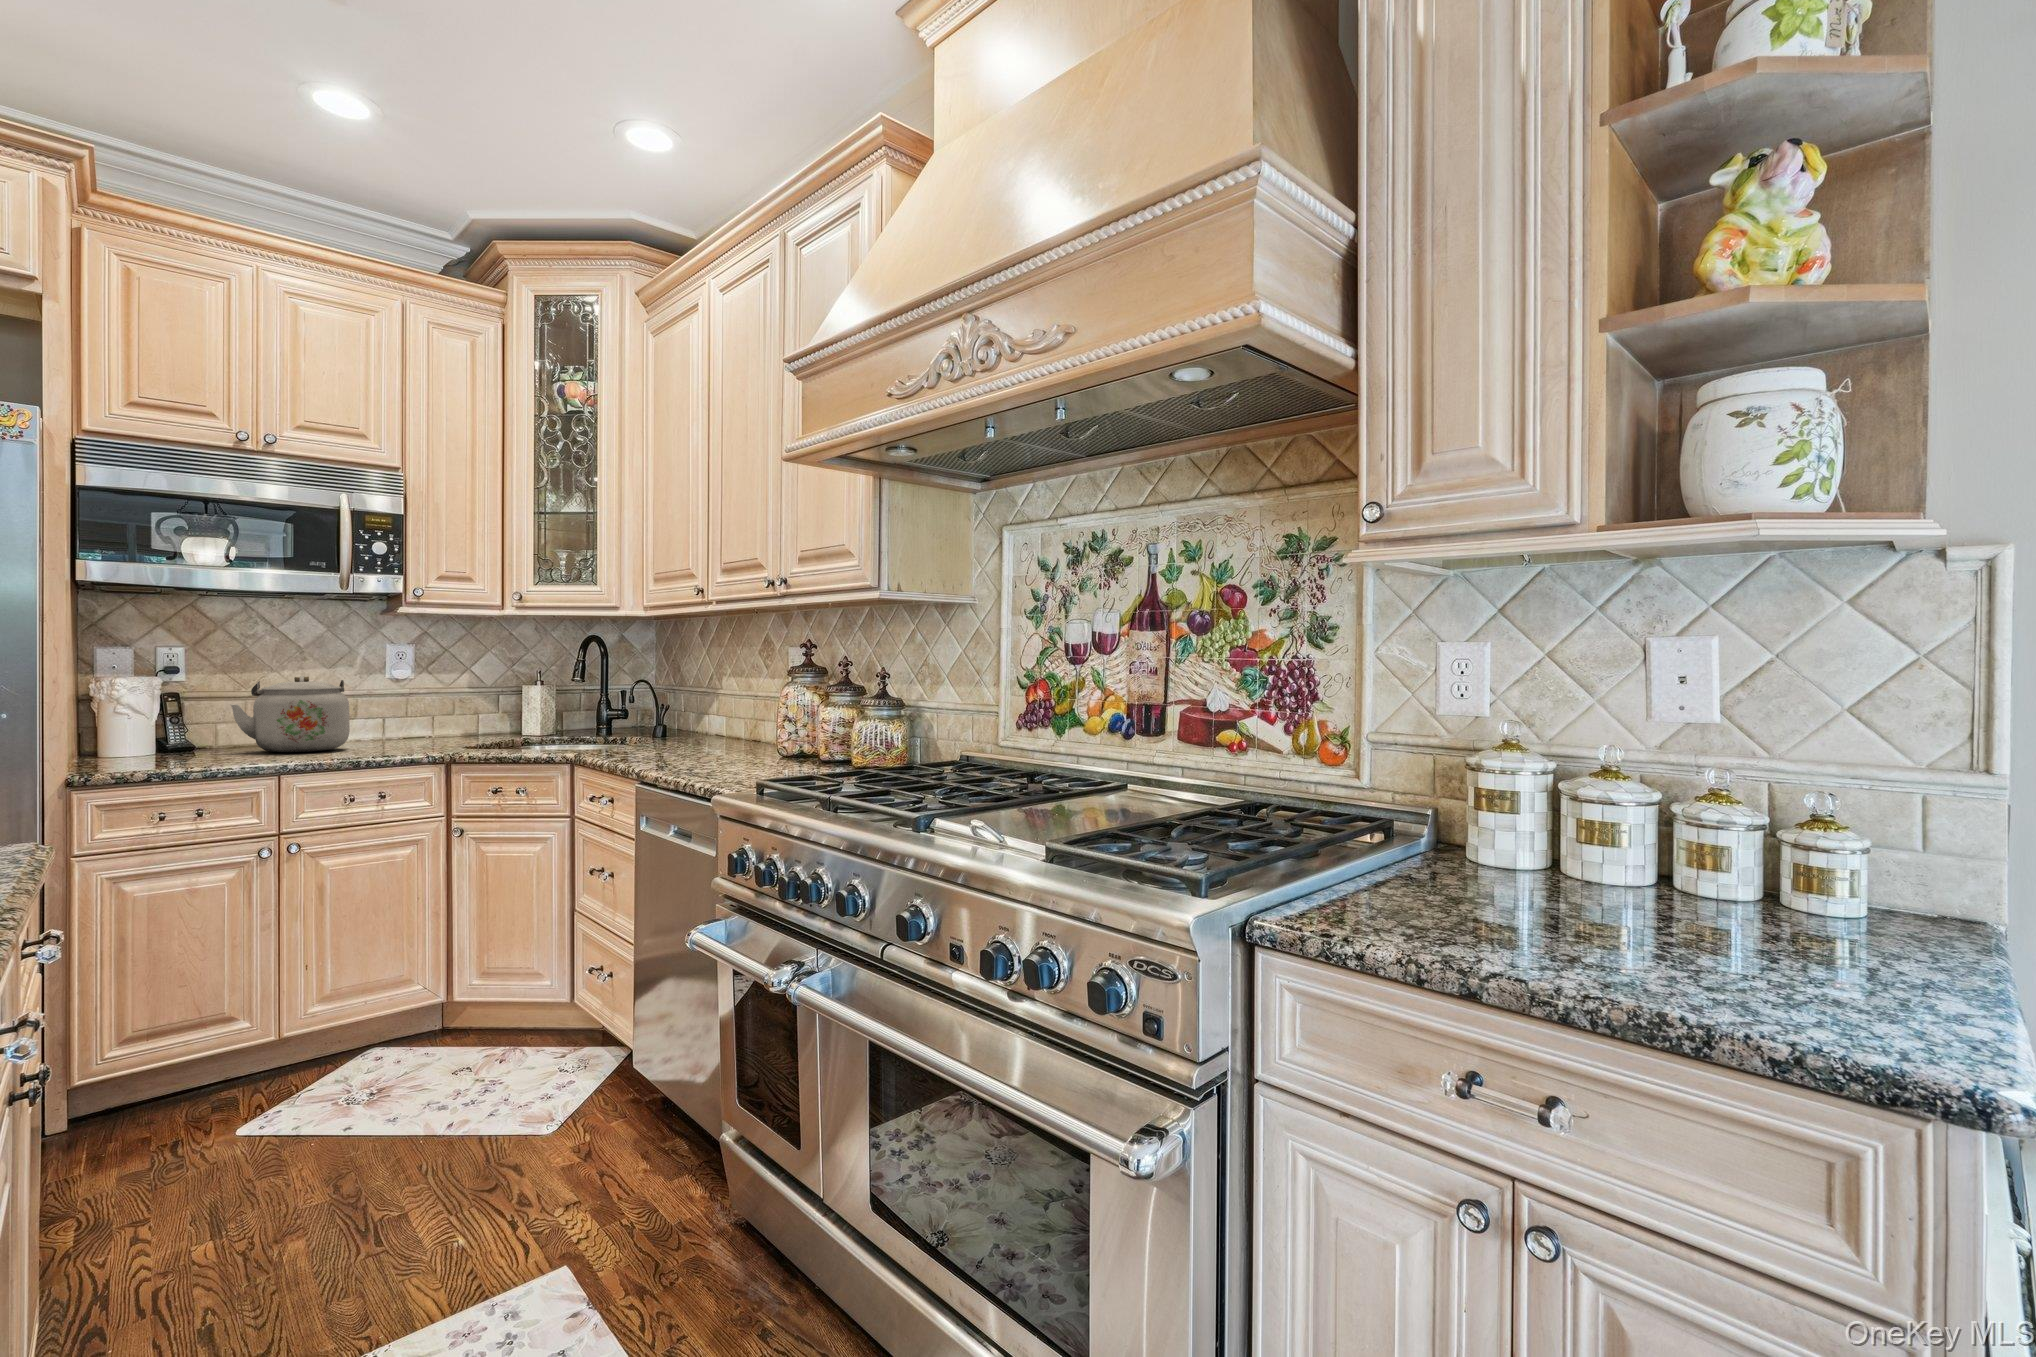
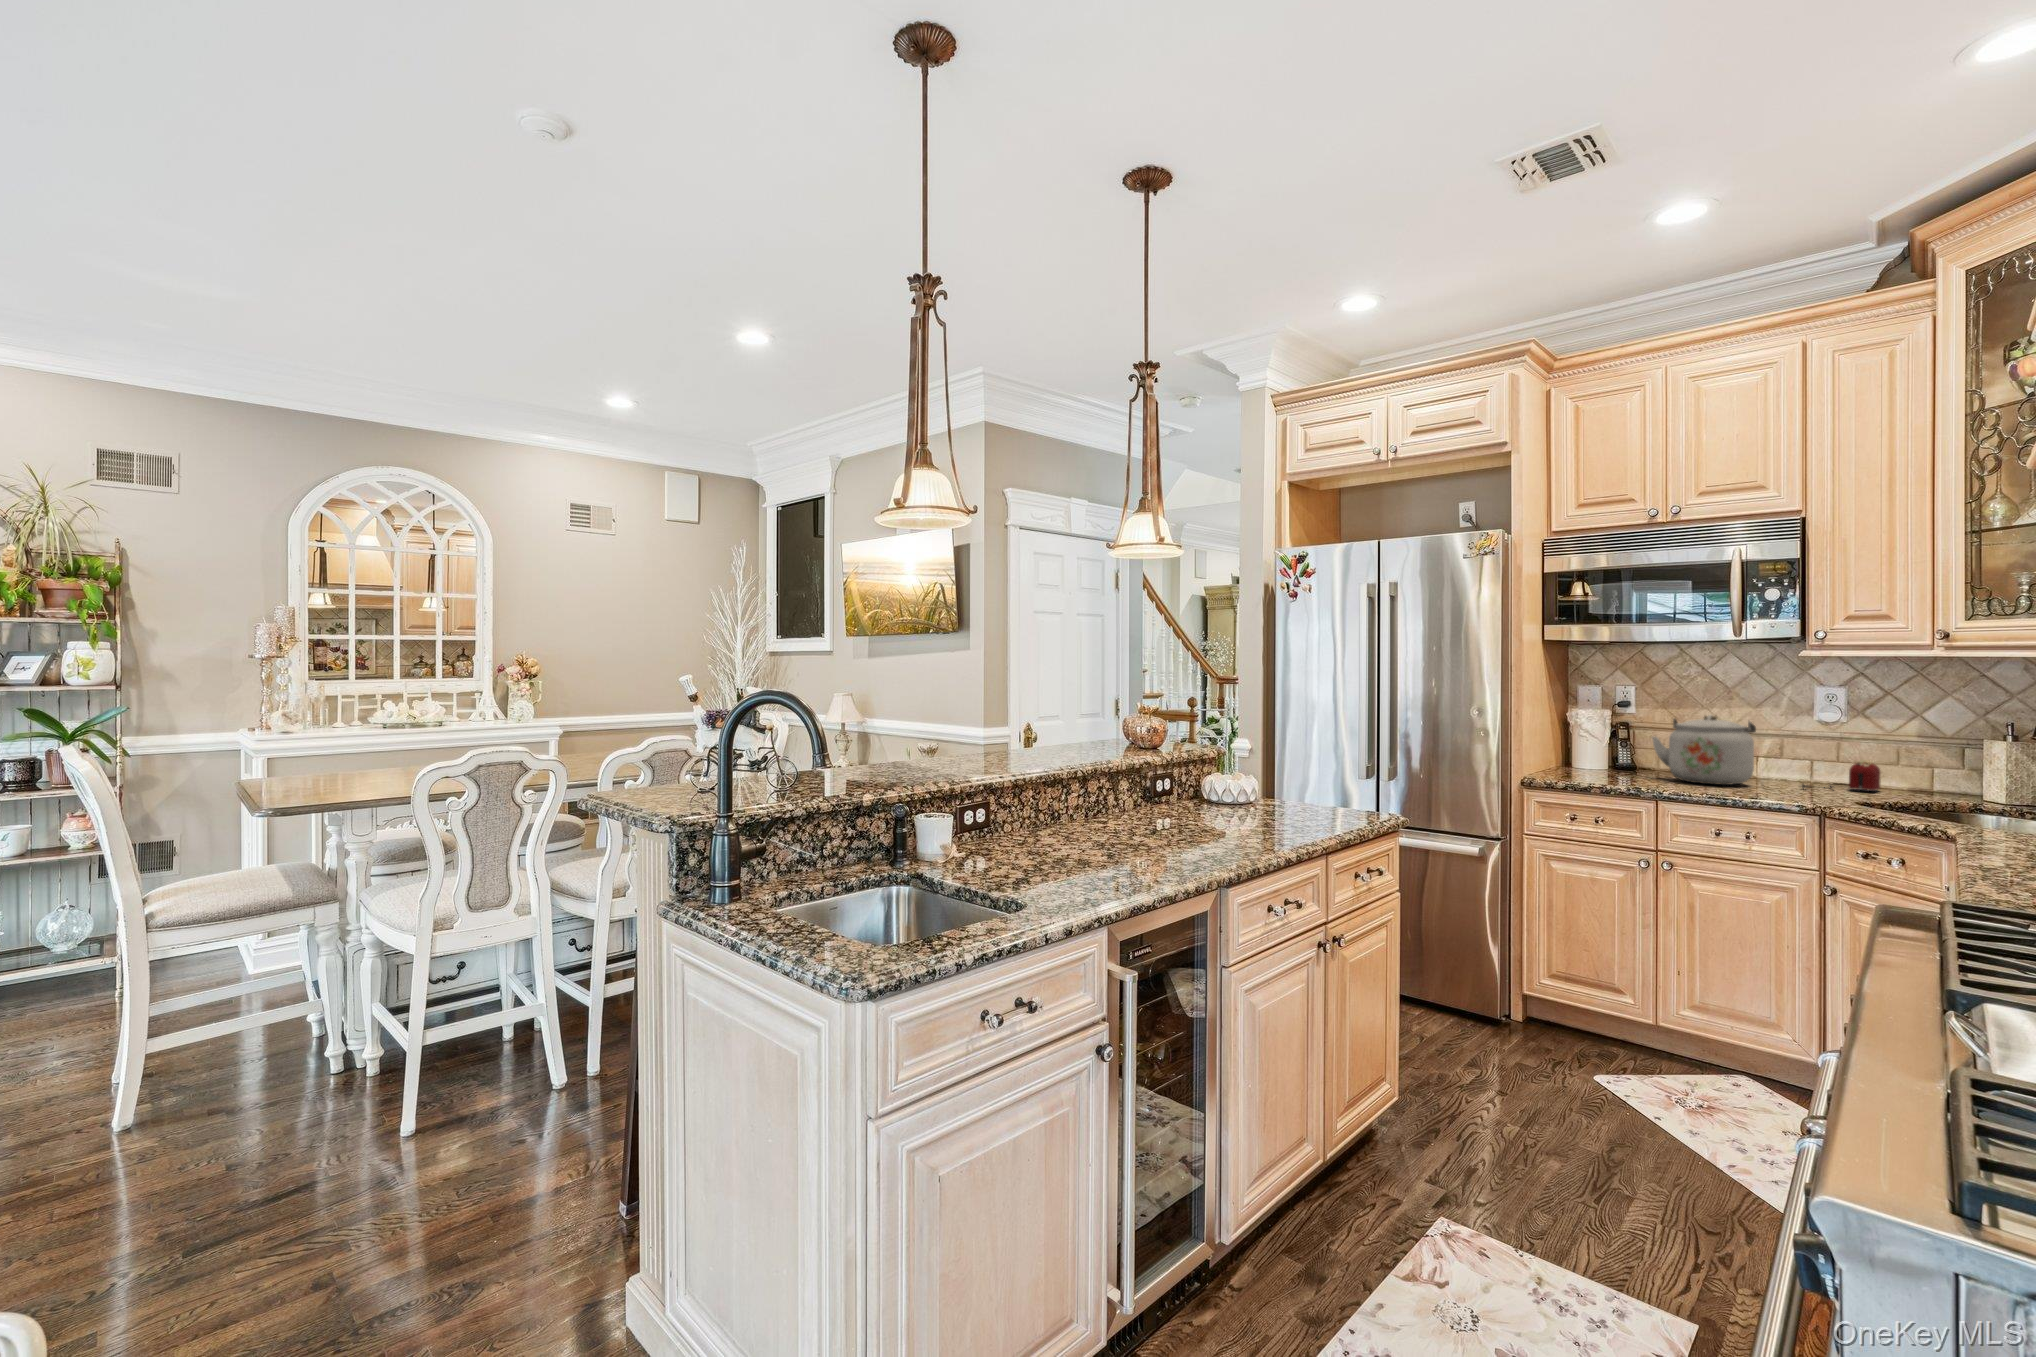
toaster: none [386,715,445,746] -> present [1800,763,1880,791]

